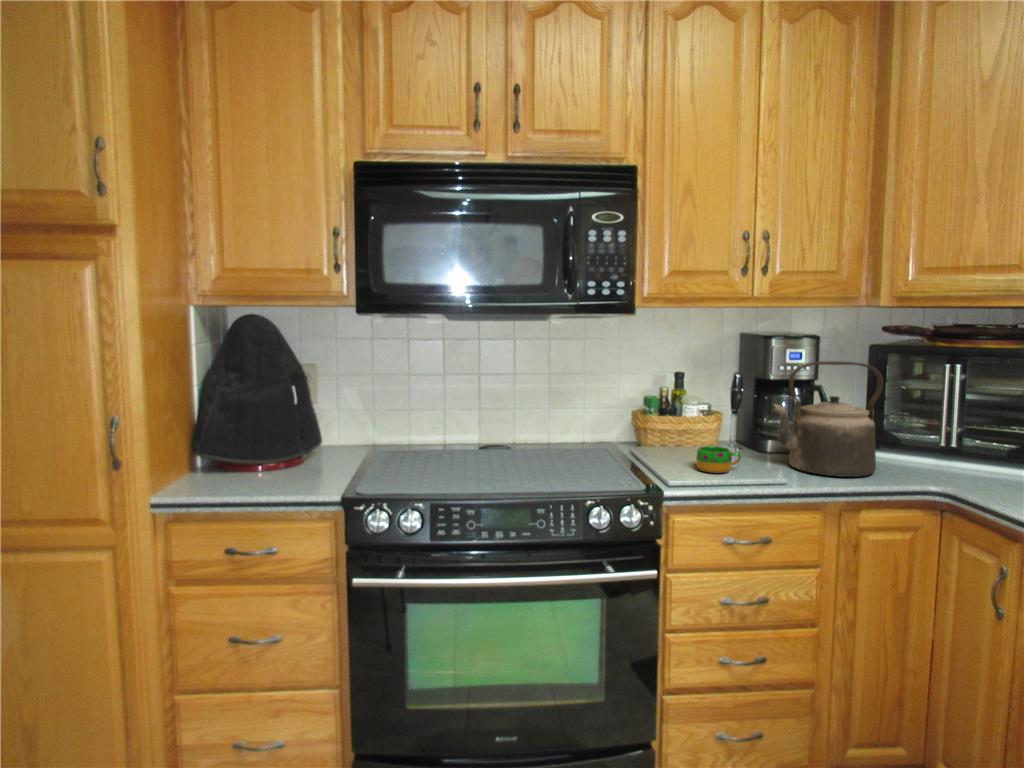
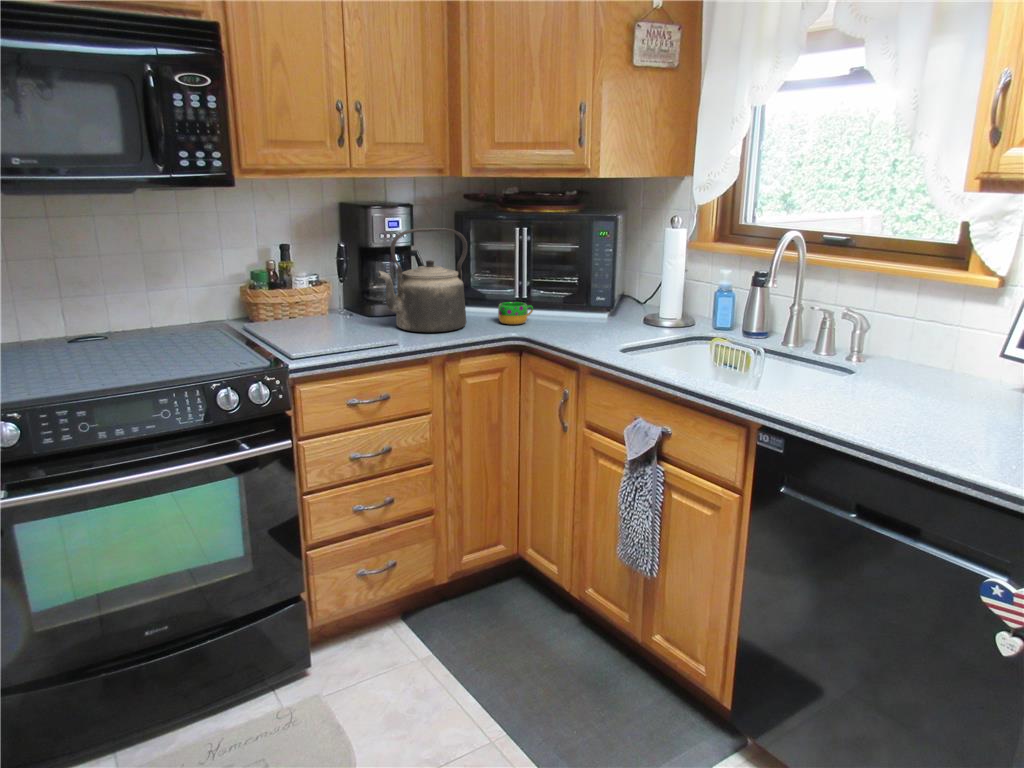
mug: present [696,446,741,473] -> present [498,302,533,325]

